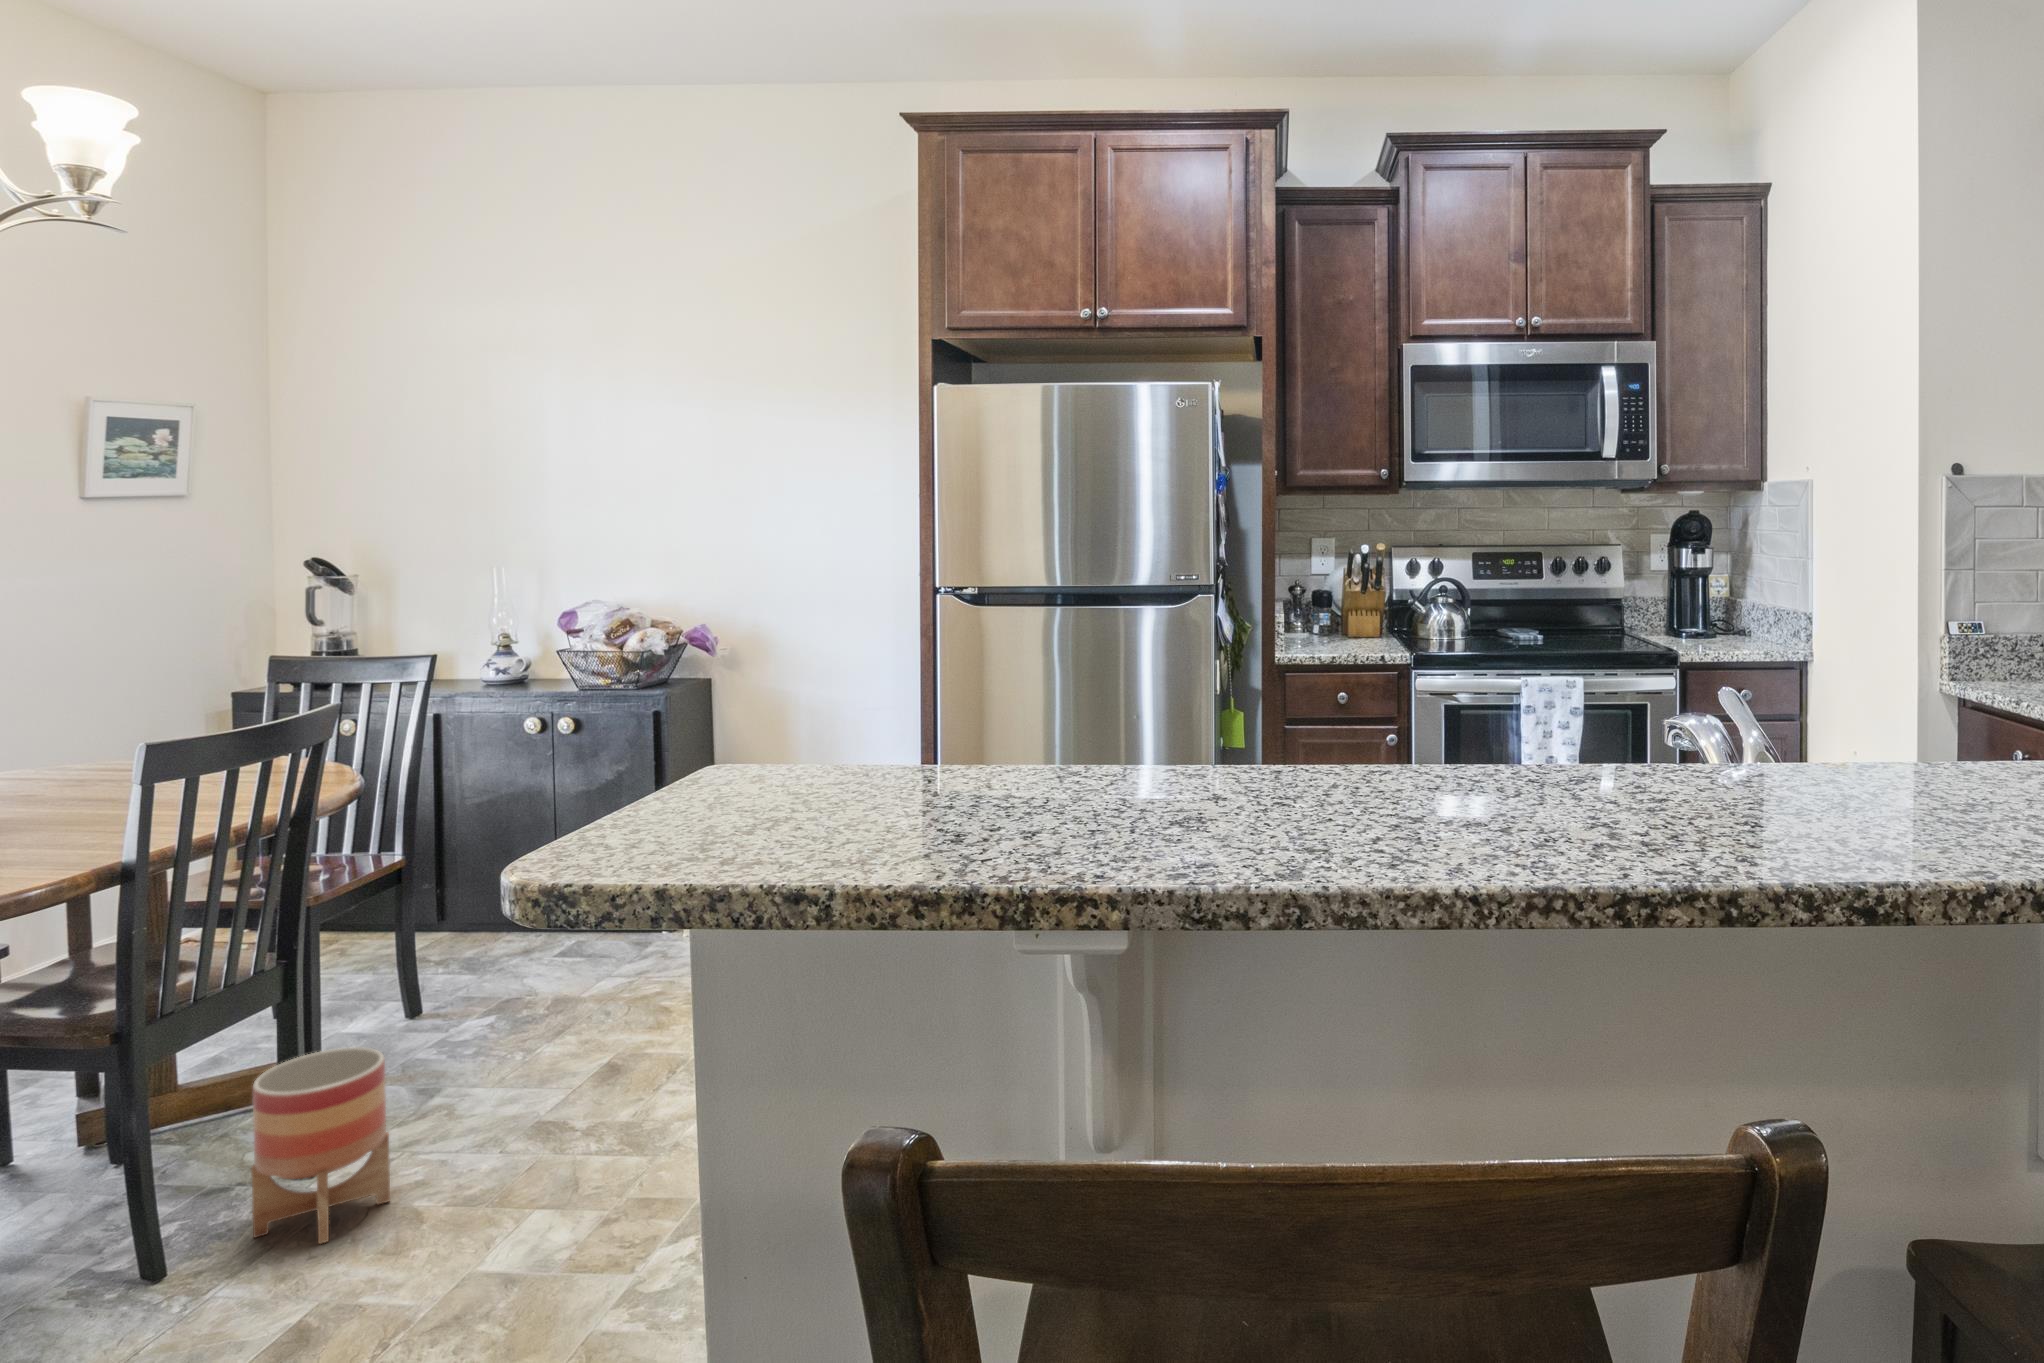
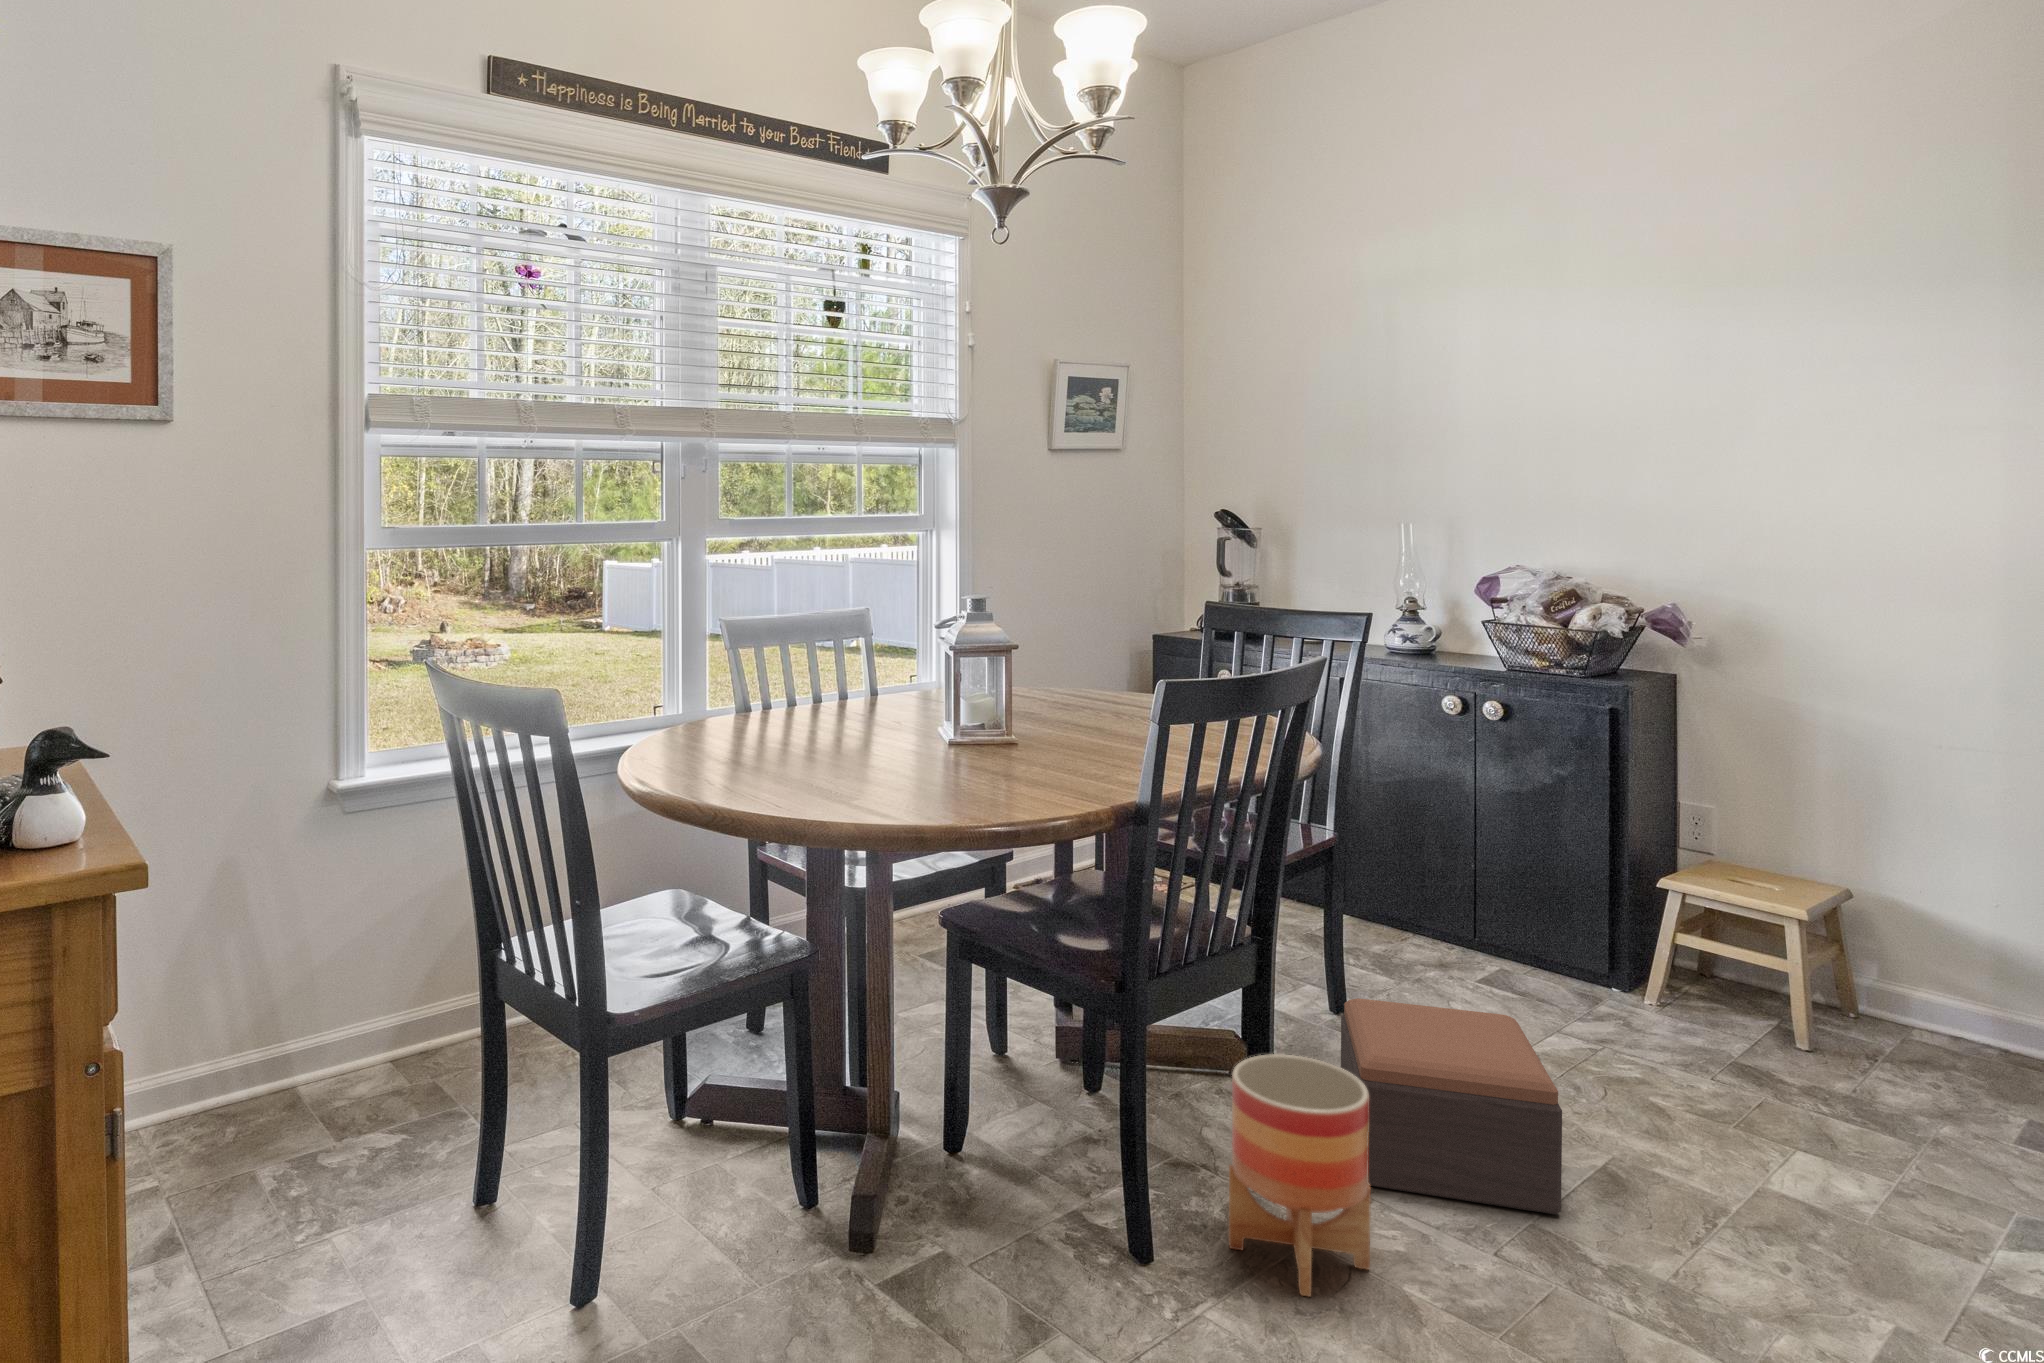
footstool: none [394,969,565,1143] -> present [1341,998,1562,1215]

